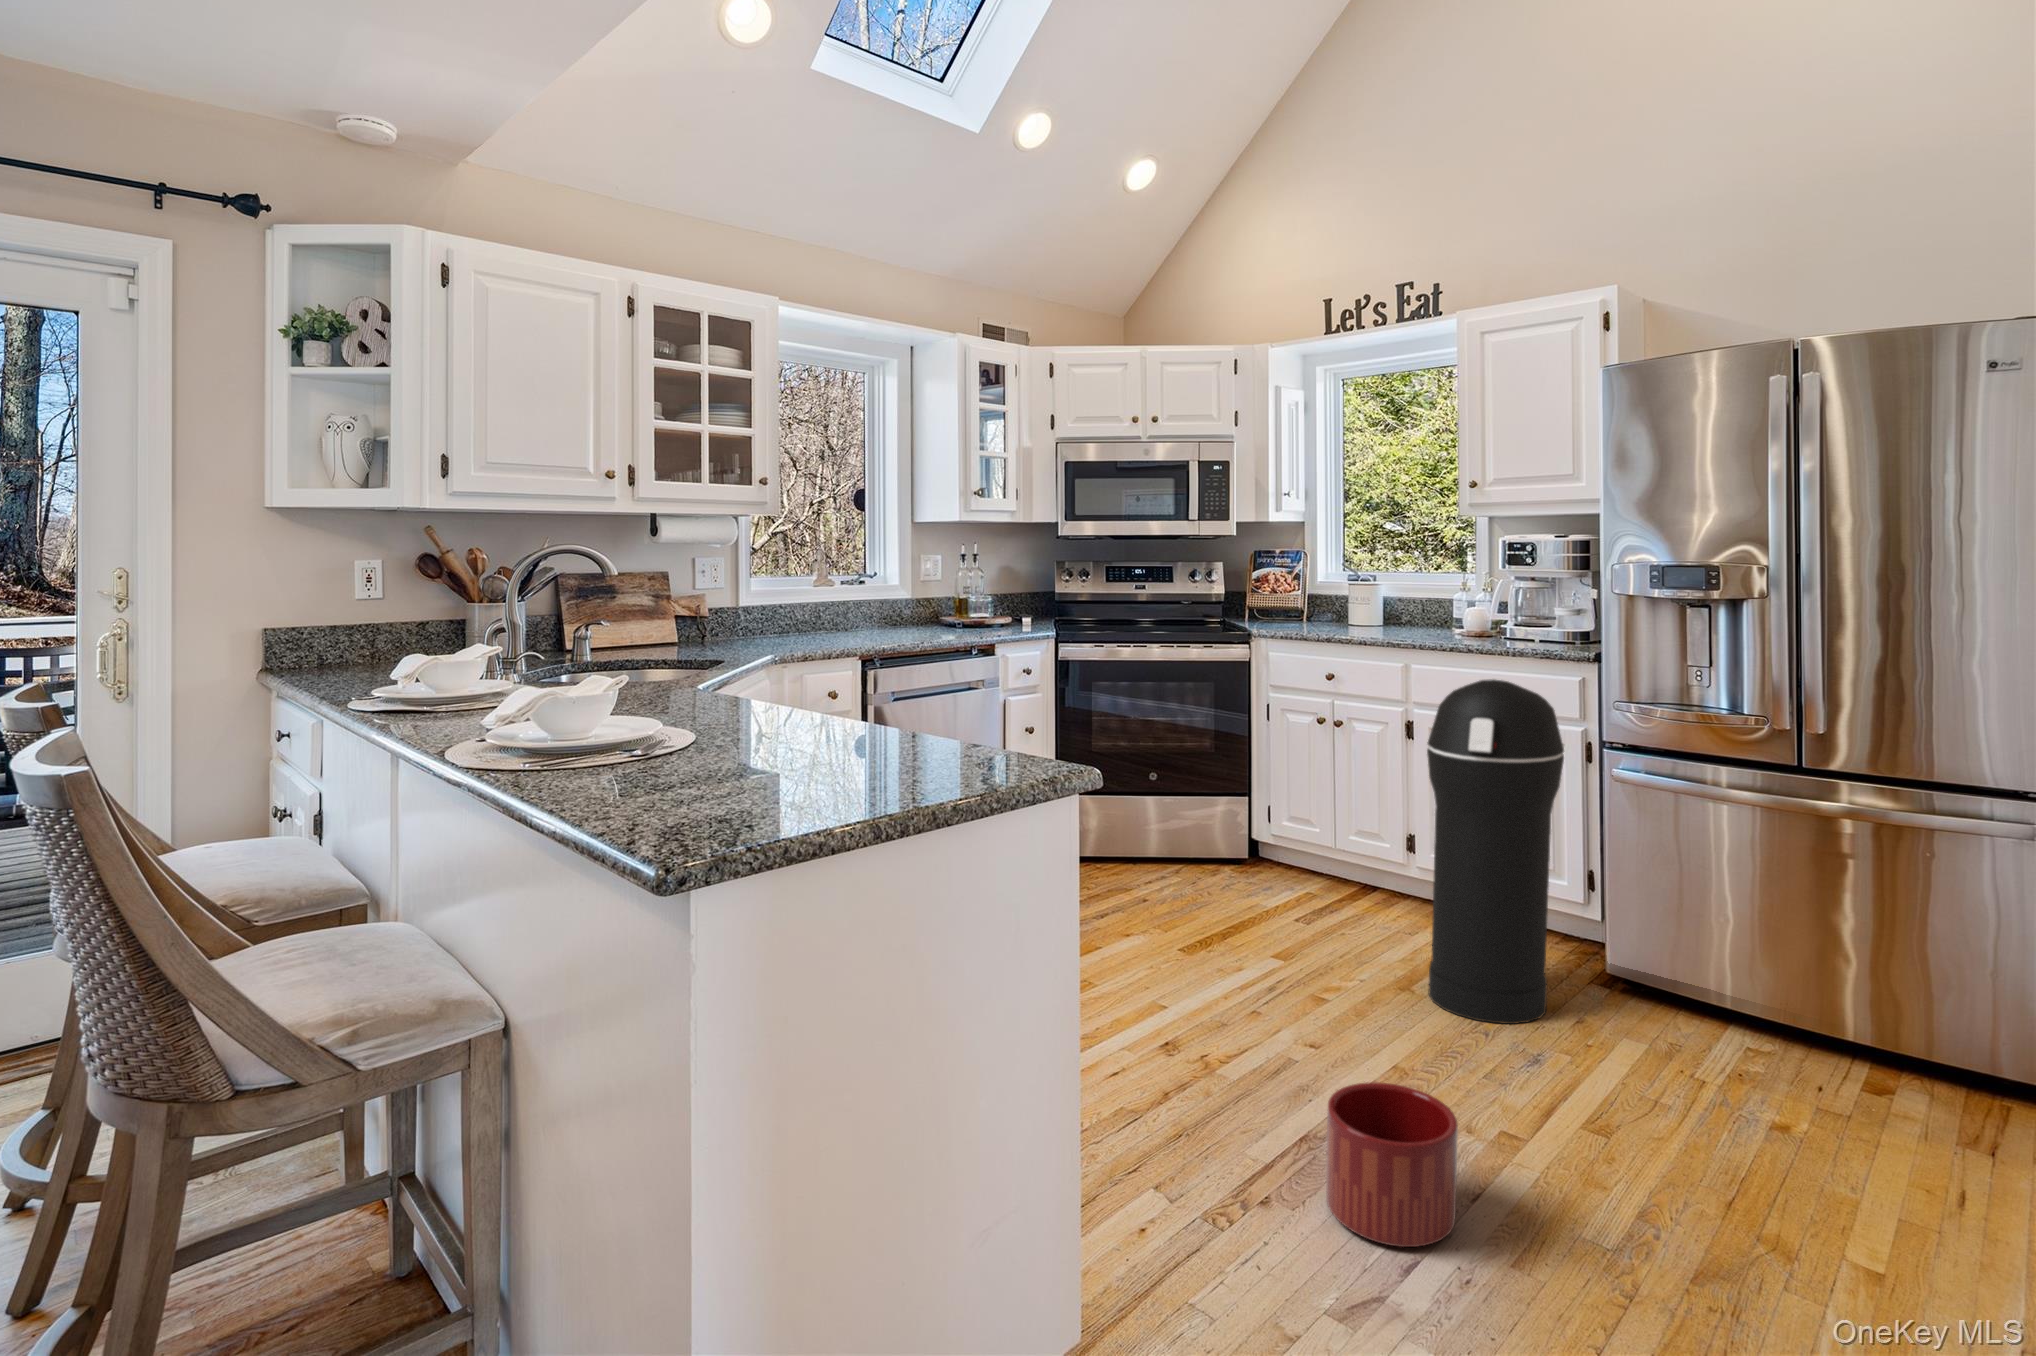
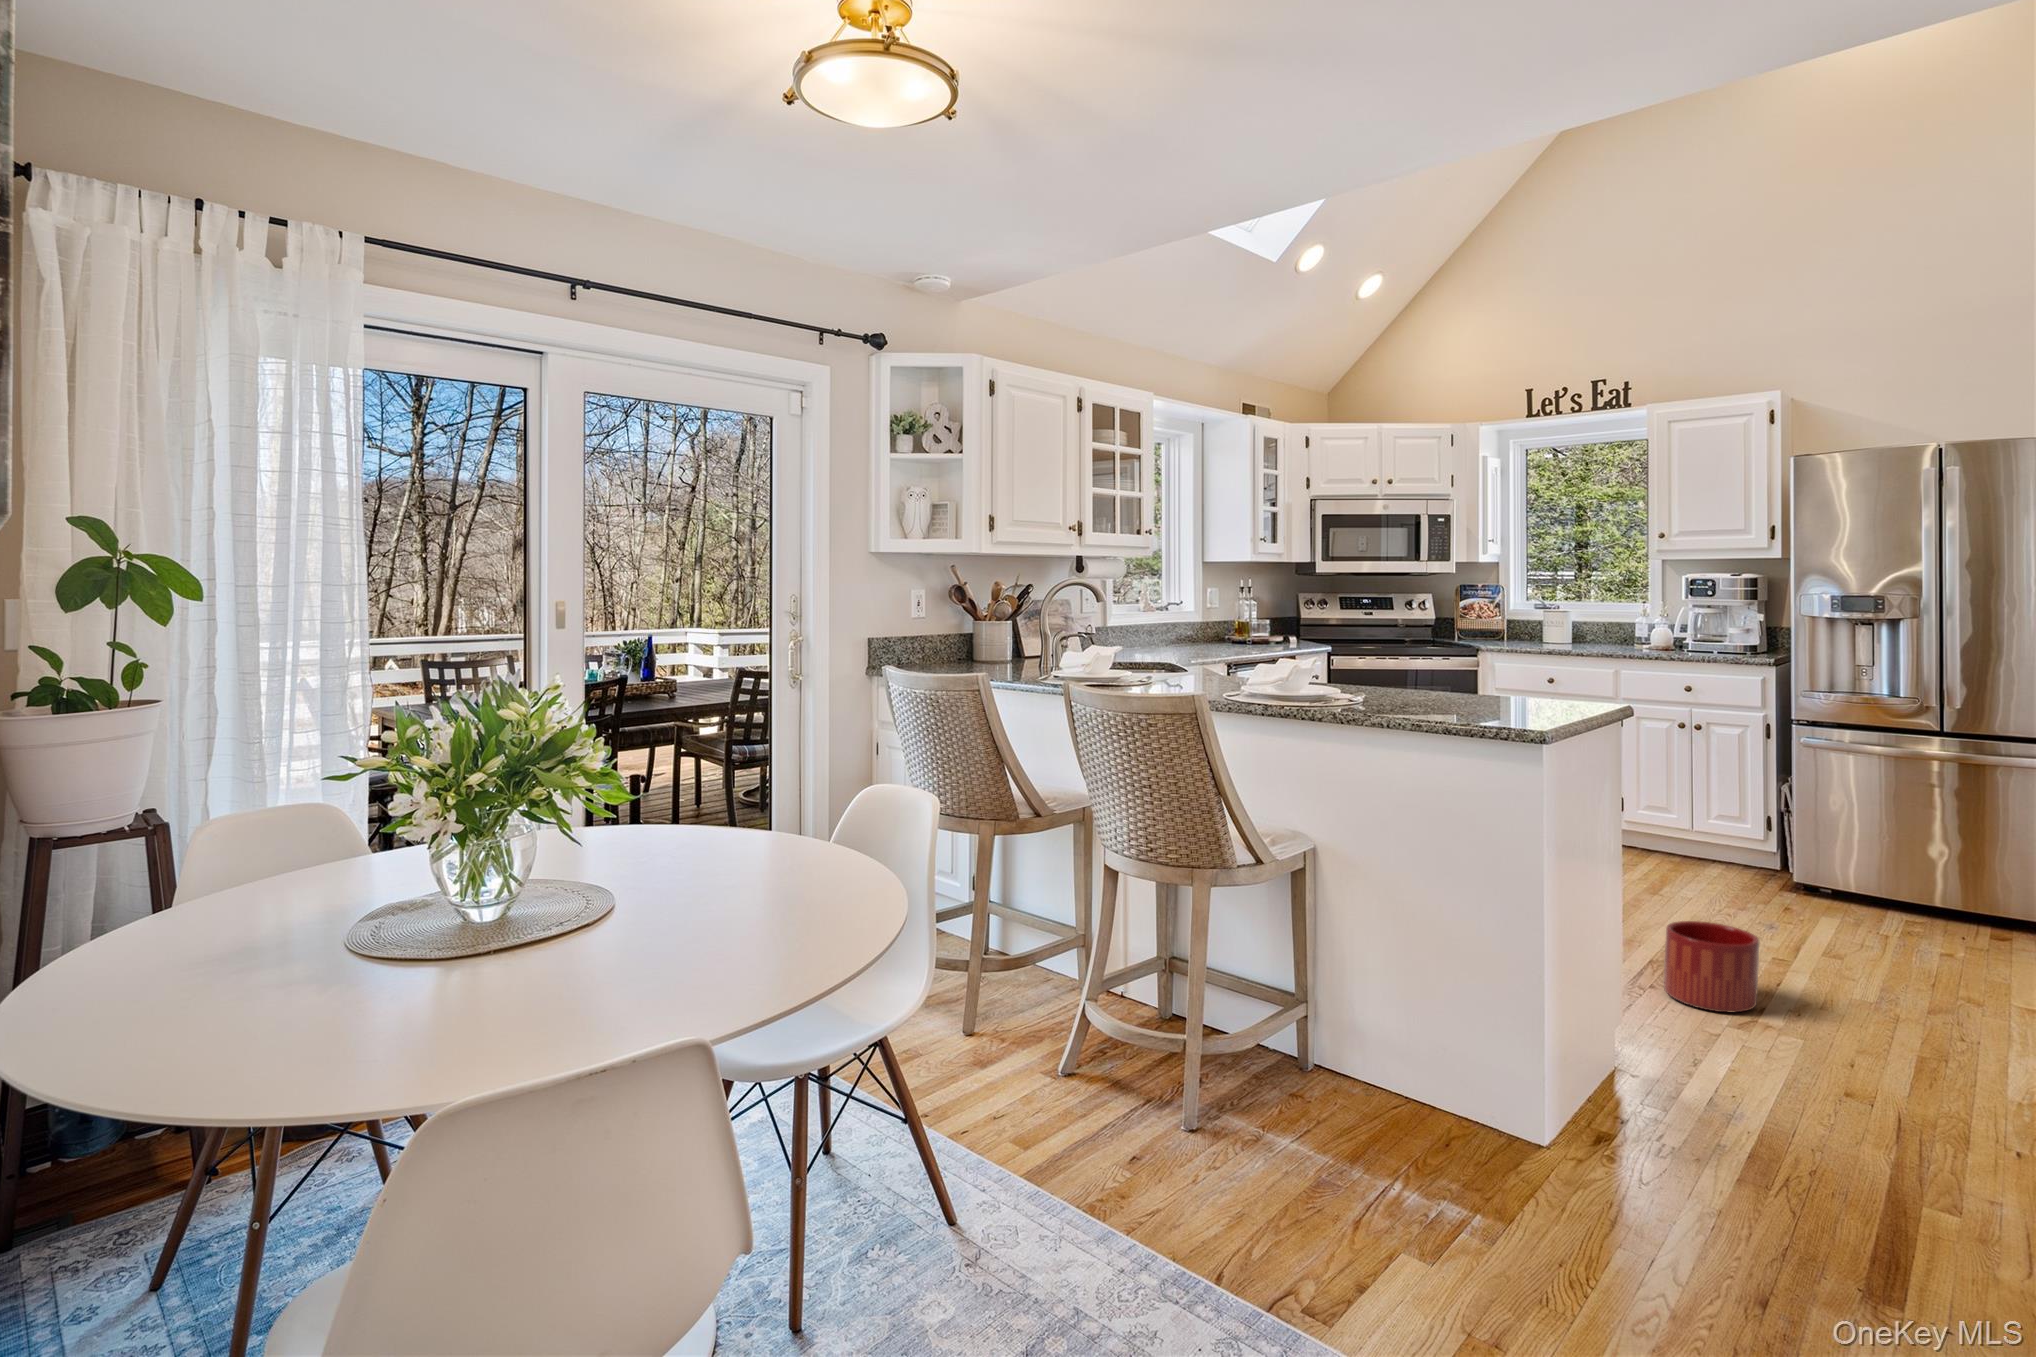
trash can: present [1427,680,1564,1024] -> none [1665,673,1774,917]

